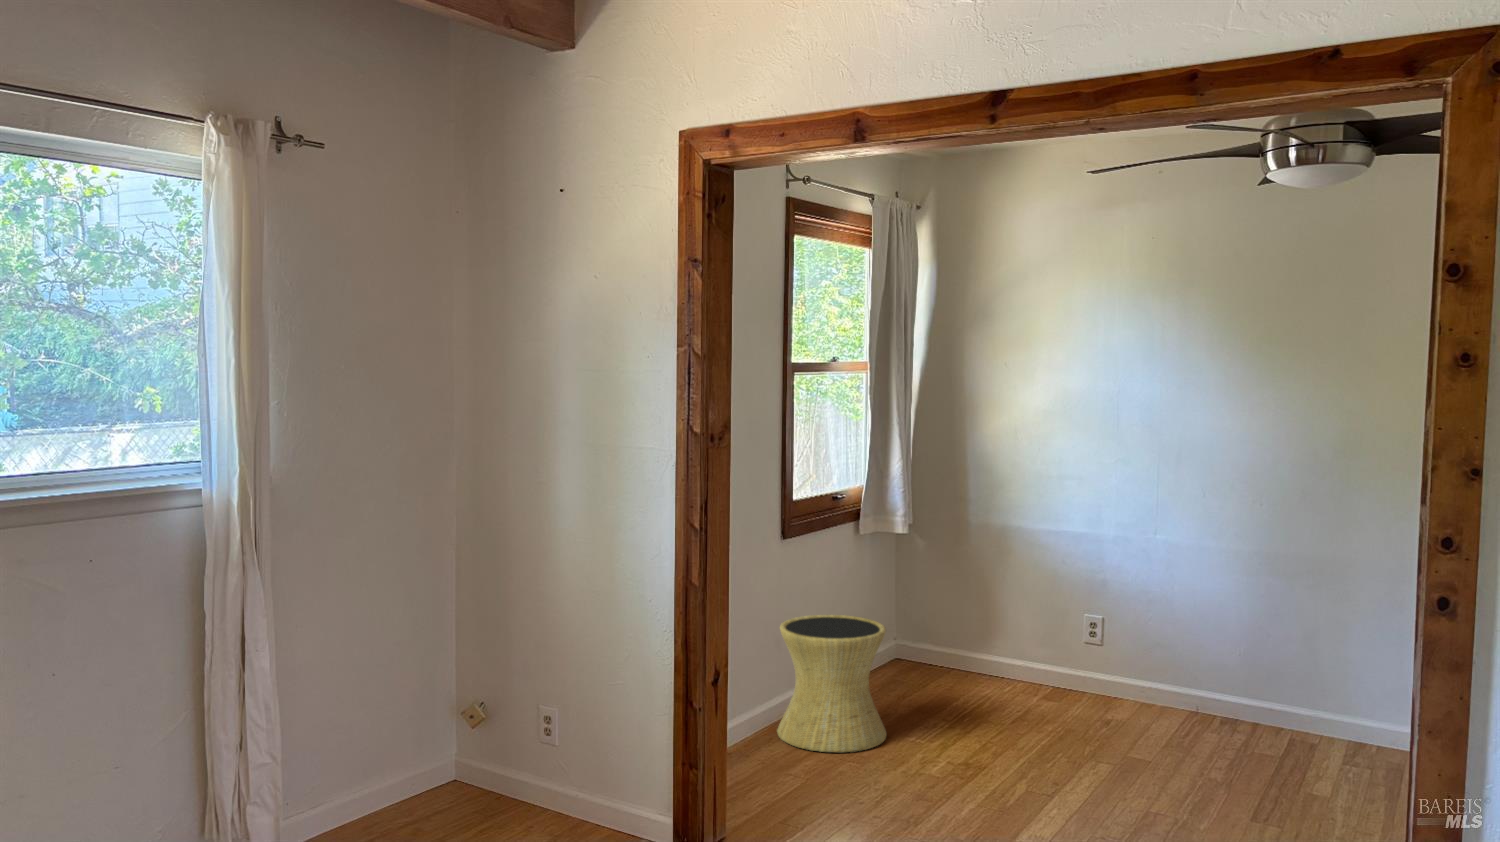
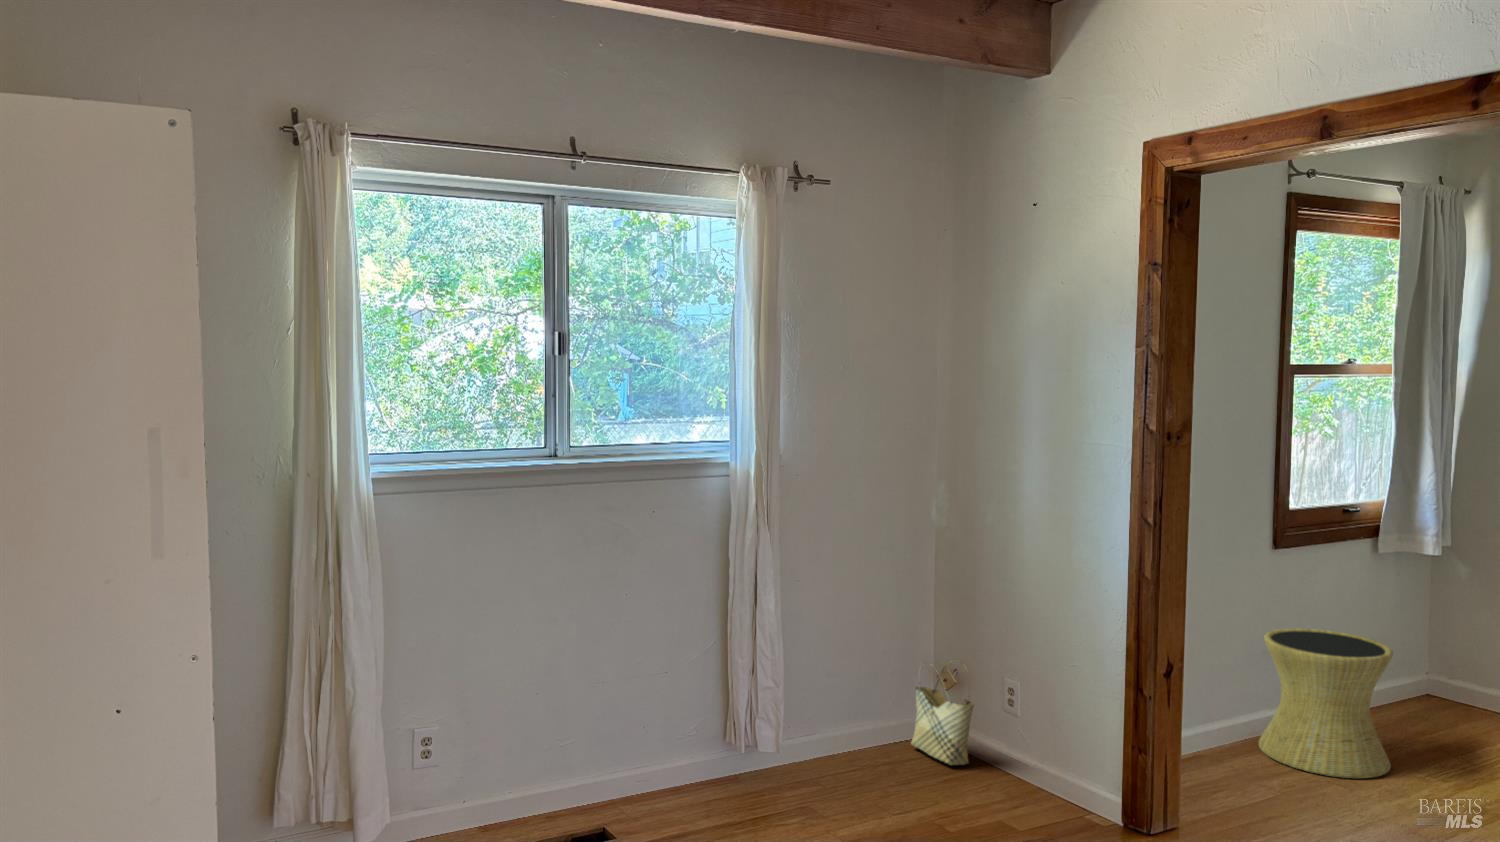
woven basket: none [436,695,509,816] -> present [911,659,974,765]

